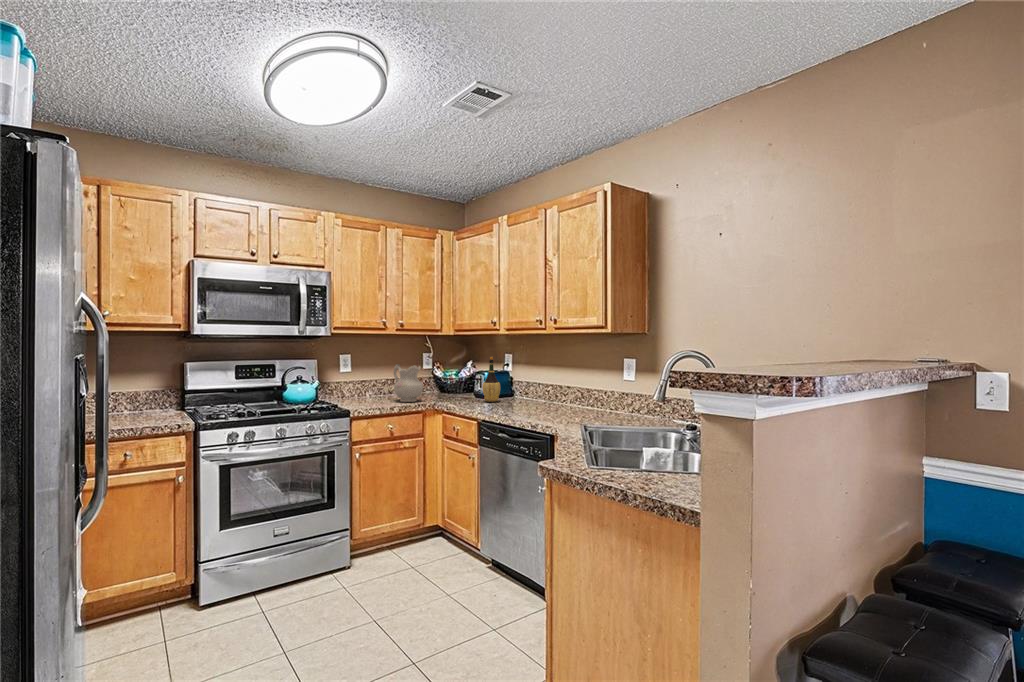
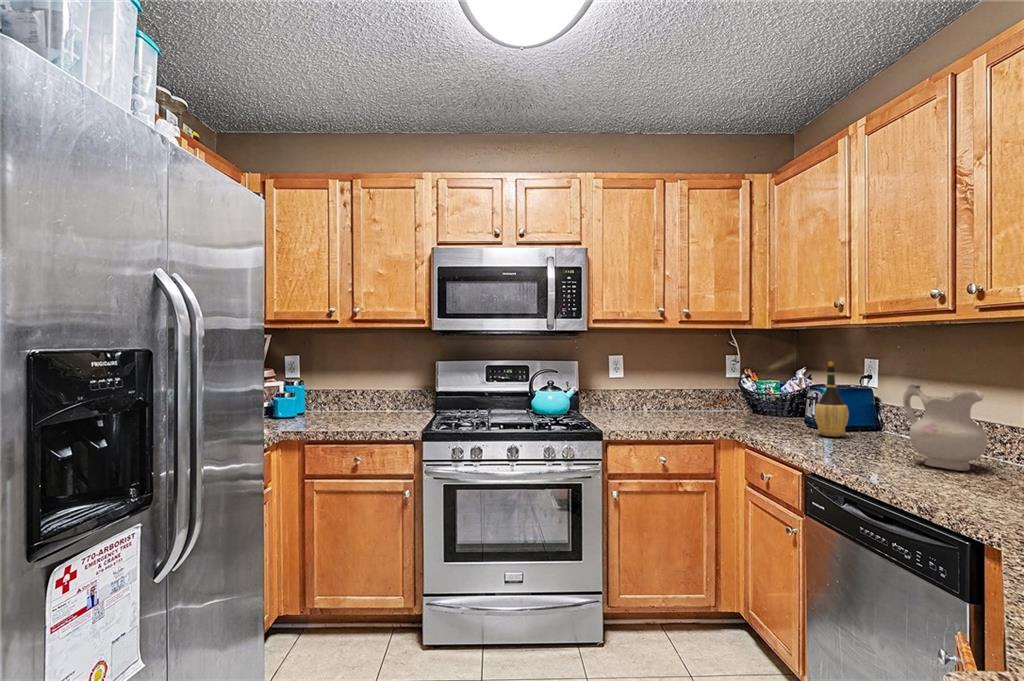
ceramic pitcher: present [394,364,423,402] -> present [903,384,988,471]

